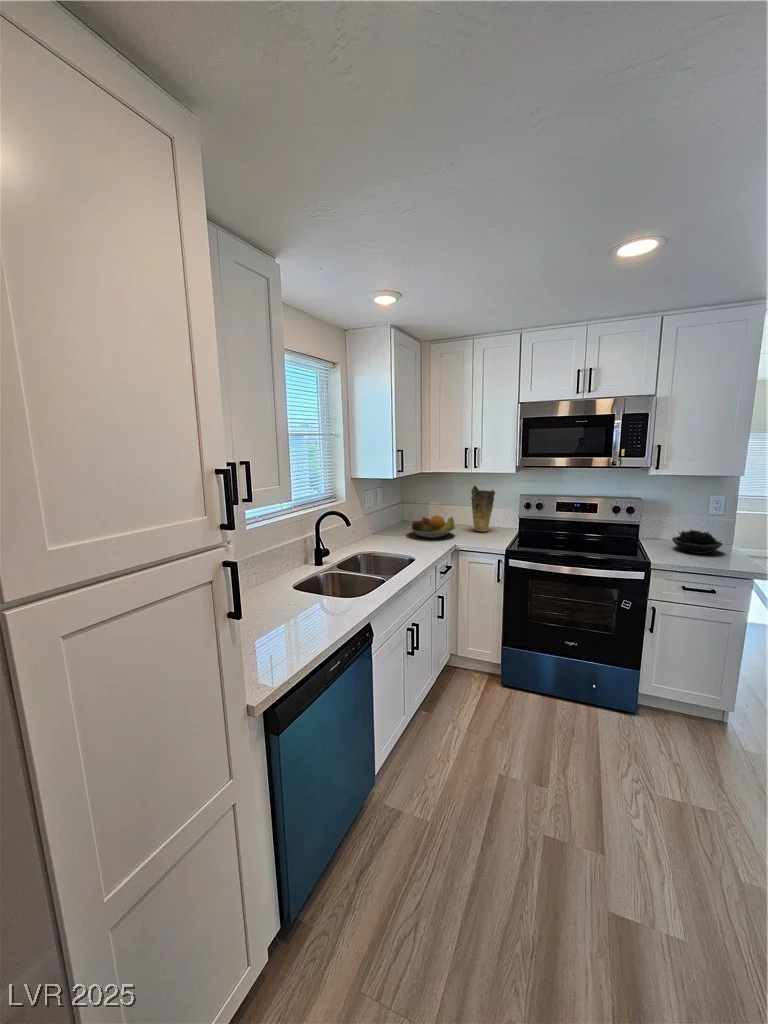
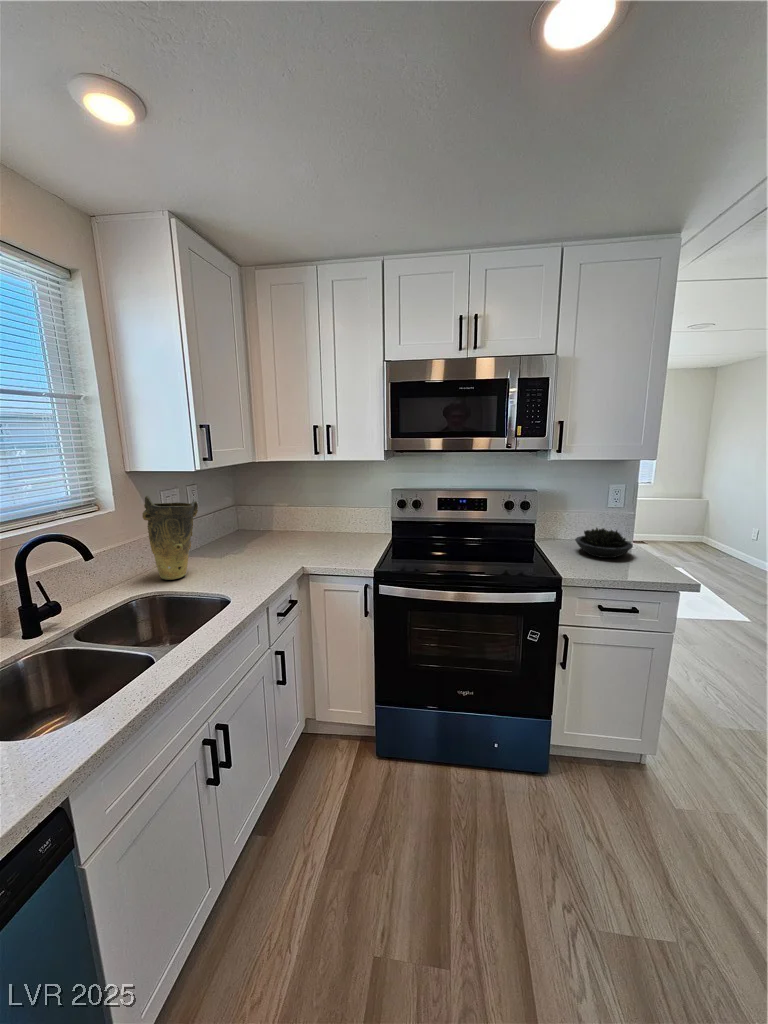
vase: present [471,486,495,532] -> present [142,496,198,580]
fruit bowl: present [408,515,456,538] -> none [233,523,306,557]

